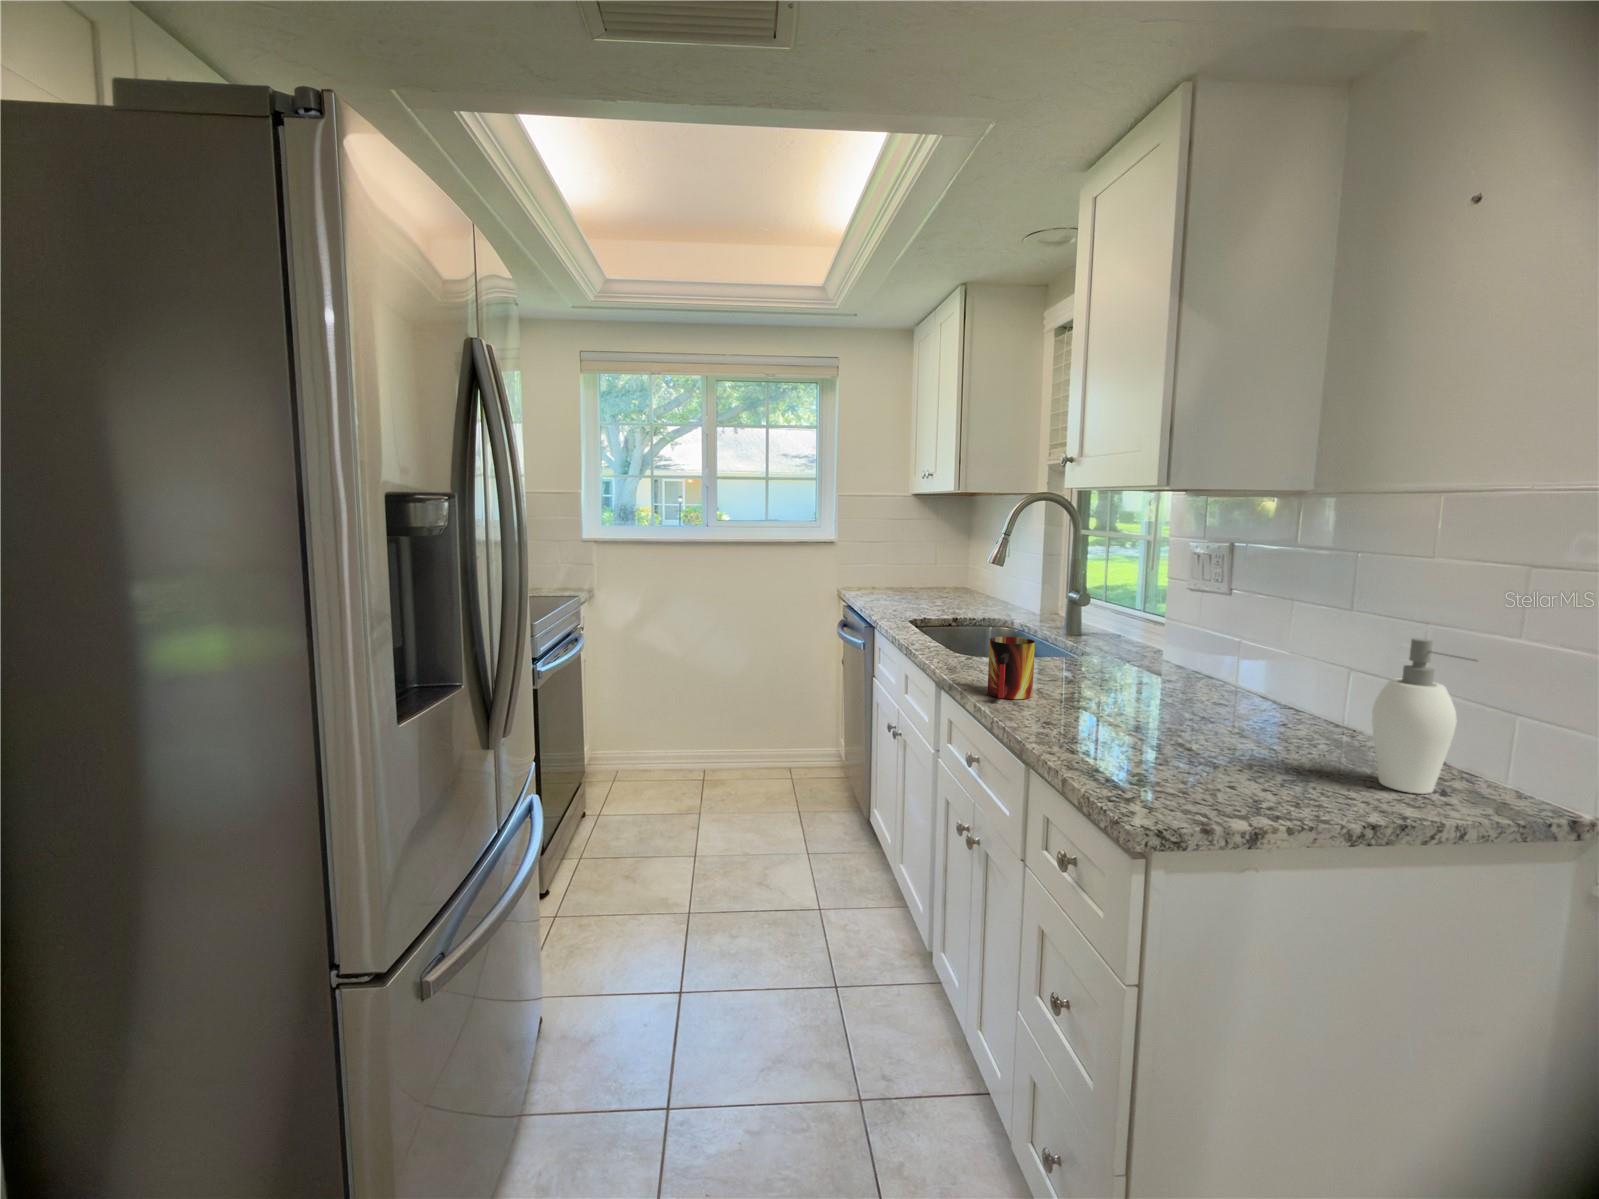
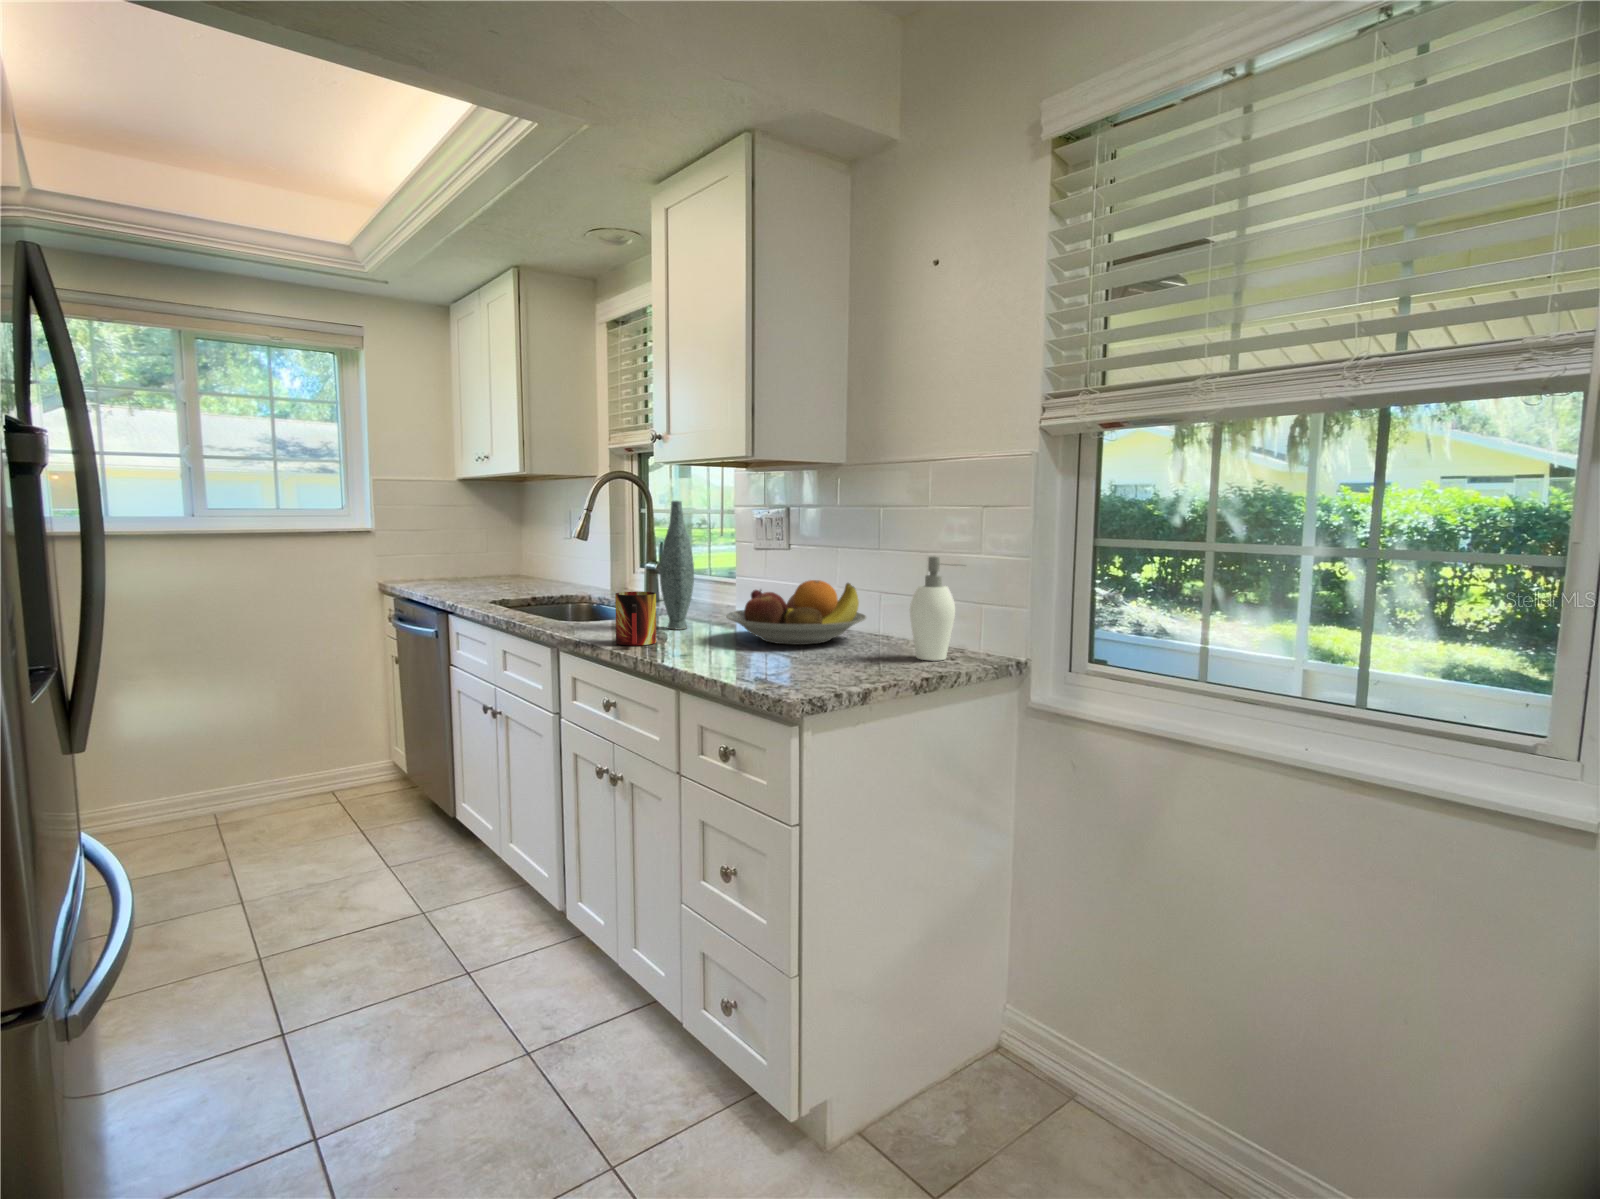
vase: none [1055,534,1097,680] -> present [660,501,694,630]
fruit bowl: none [1117,645,1319,728] -> present [726,580,866,645]

